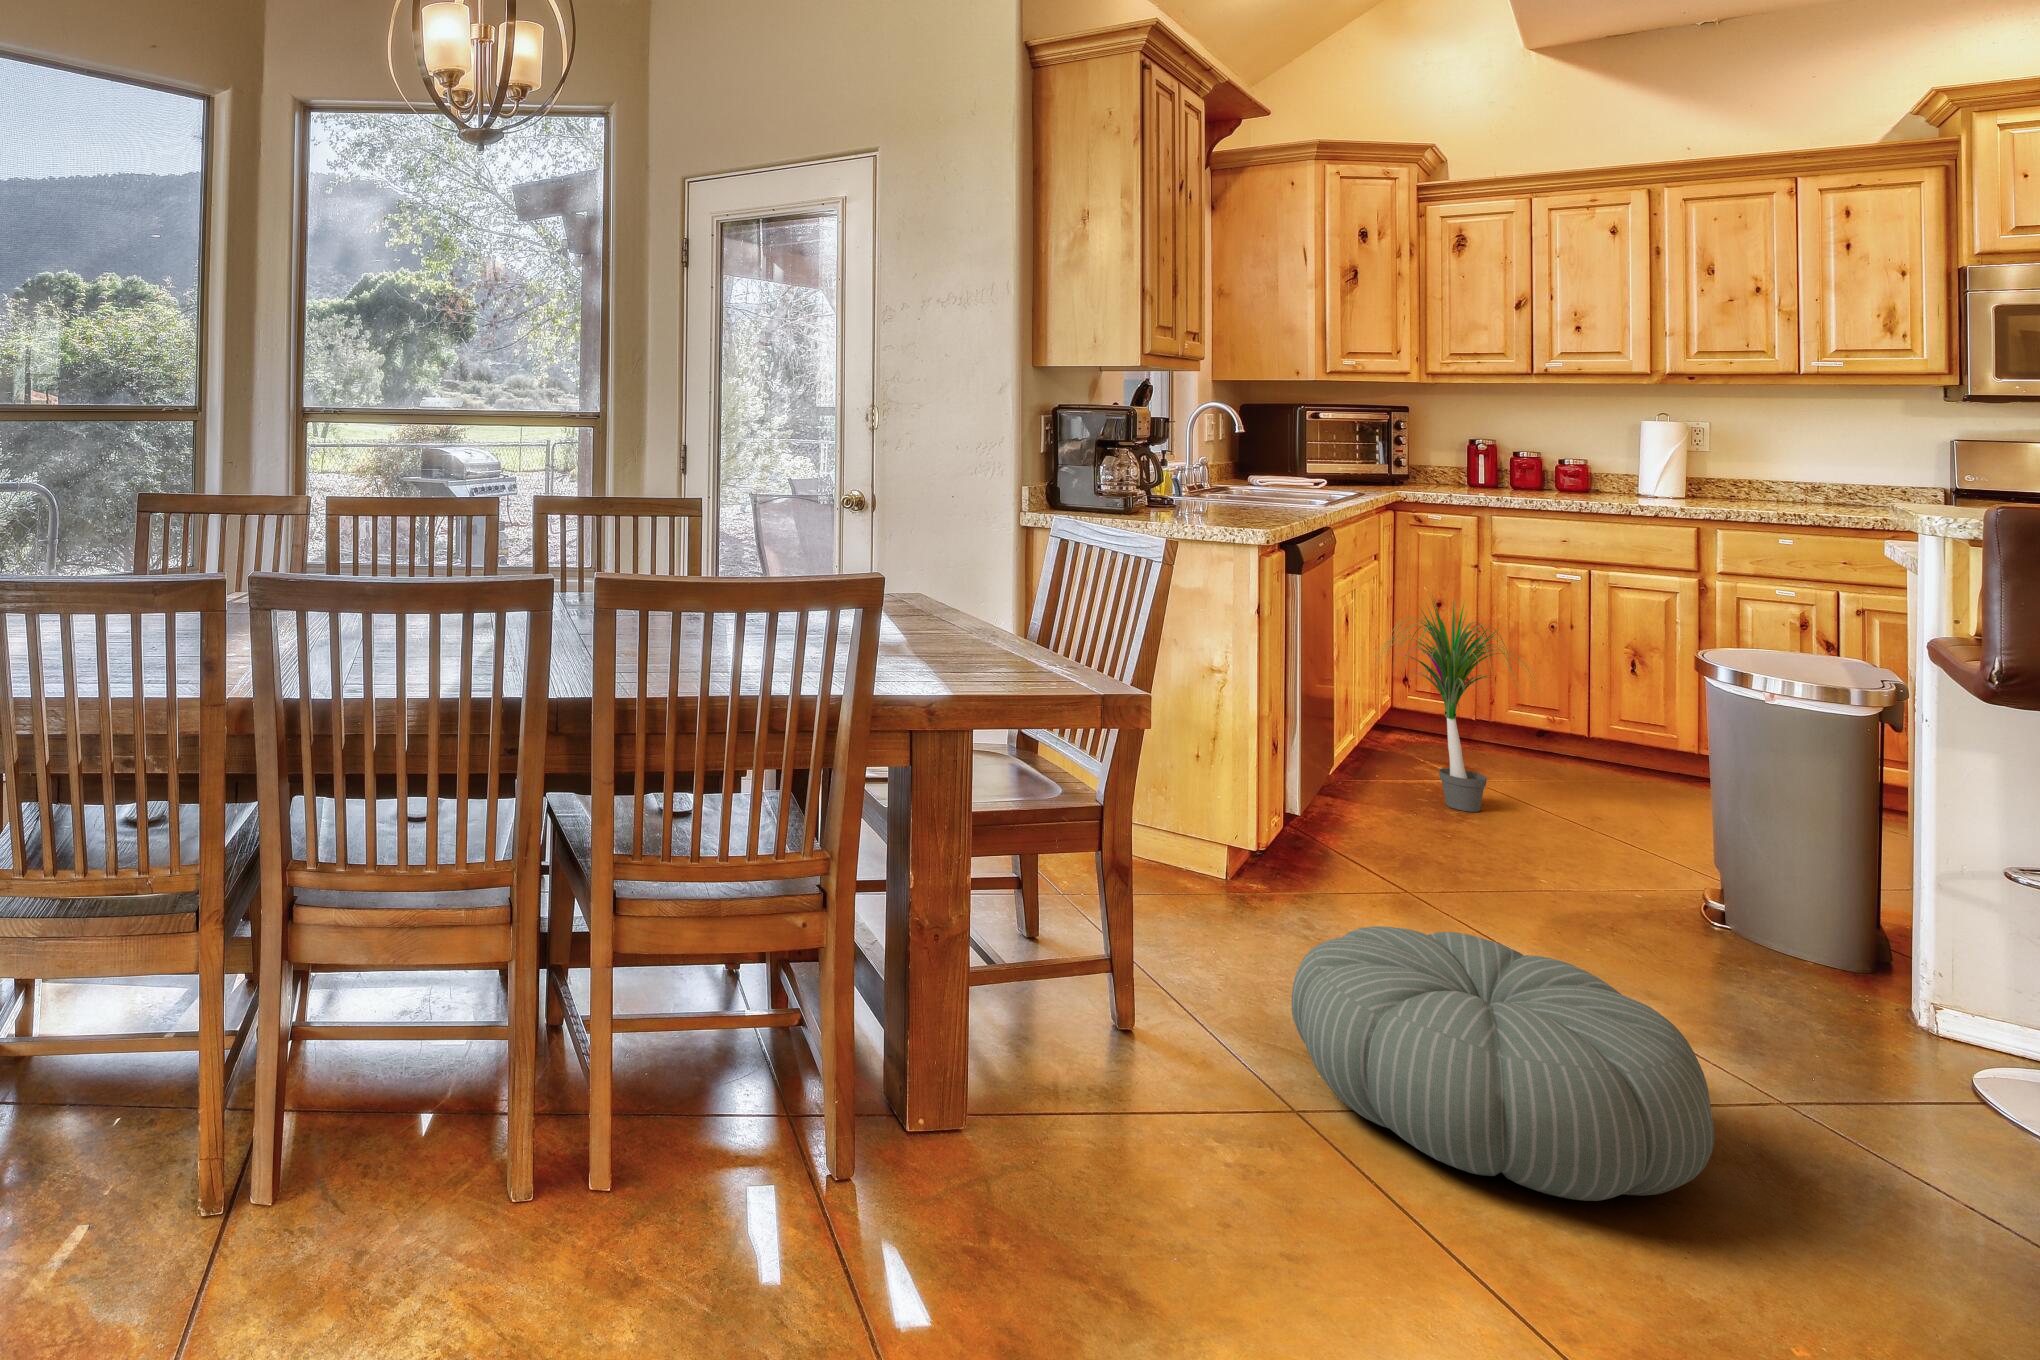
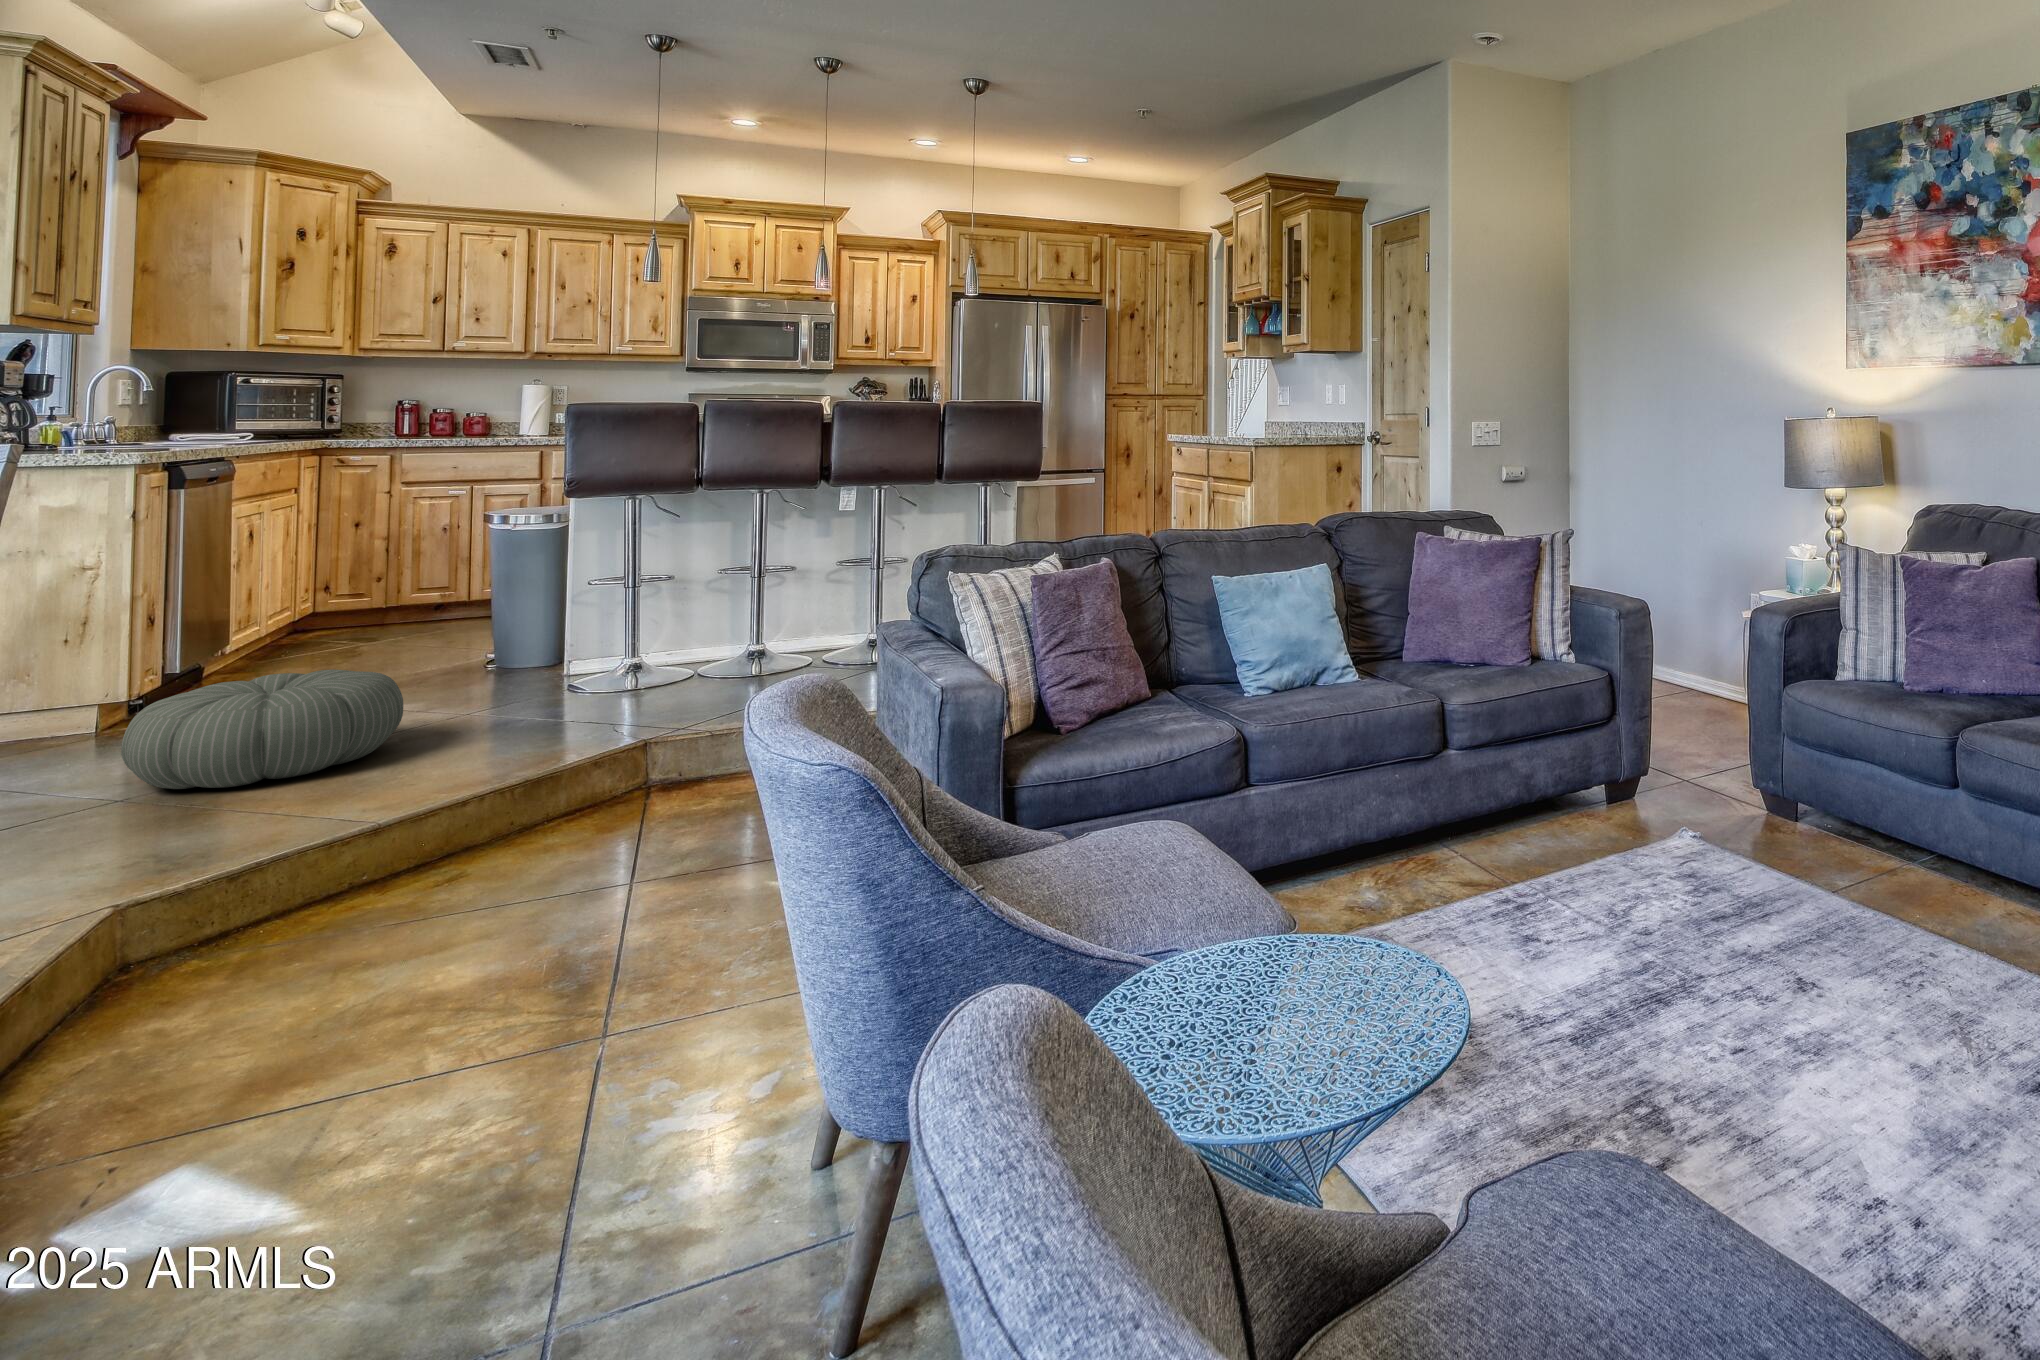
potted plant: present [1373,596,1530,812] -> none [266,501,411,658]

